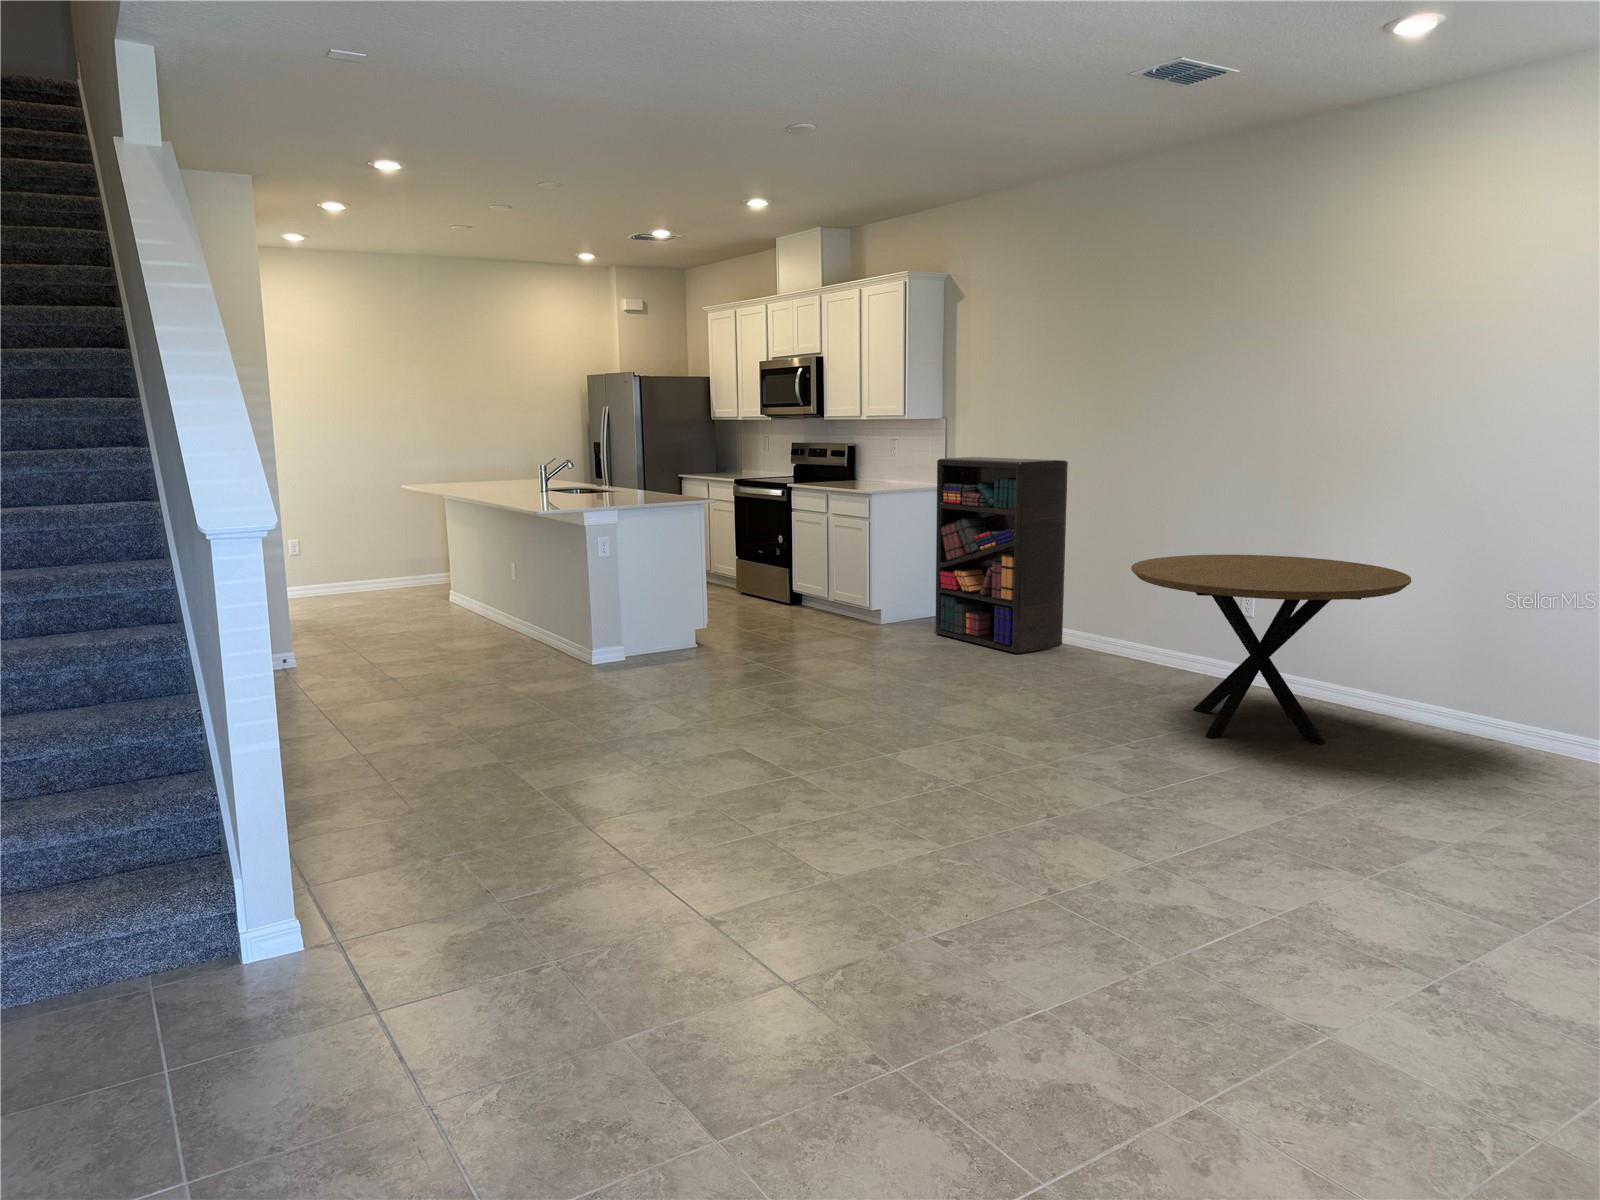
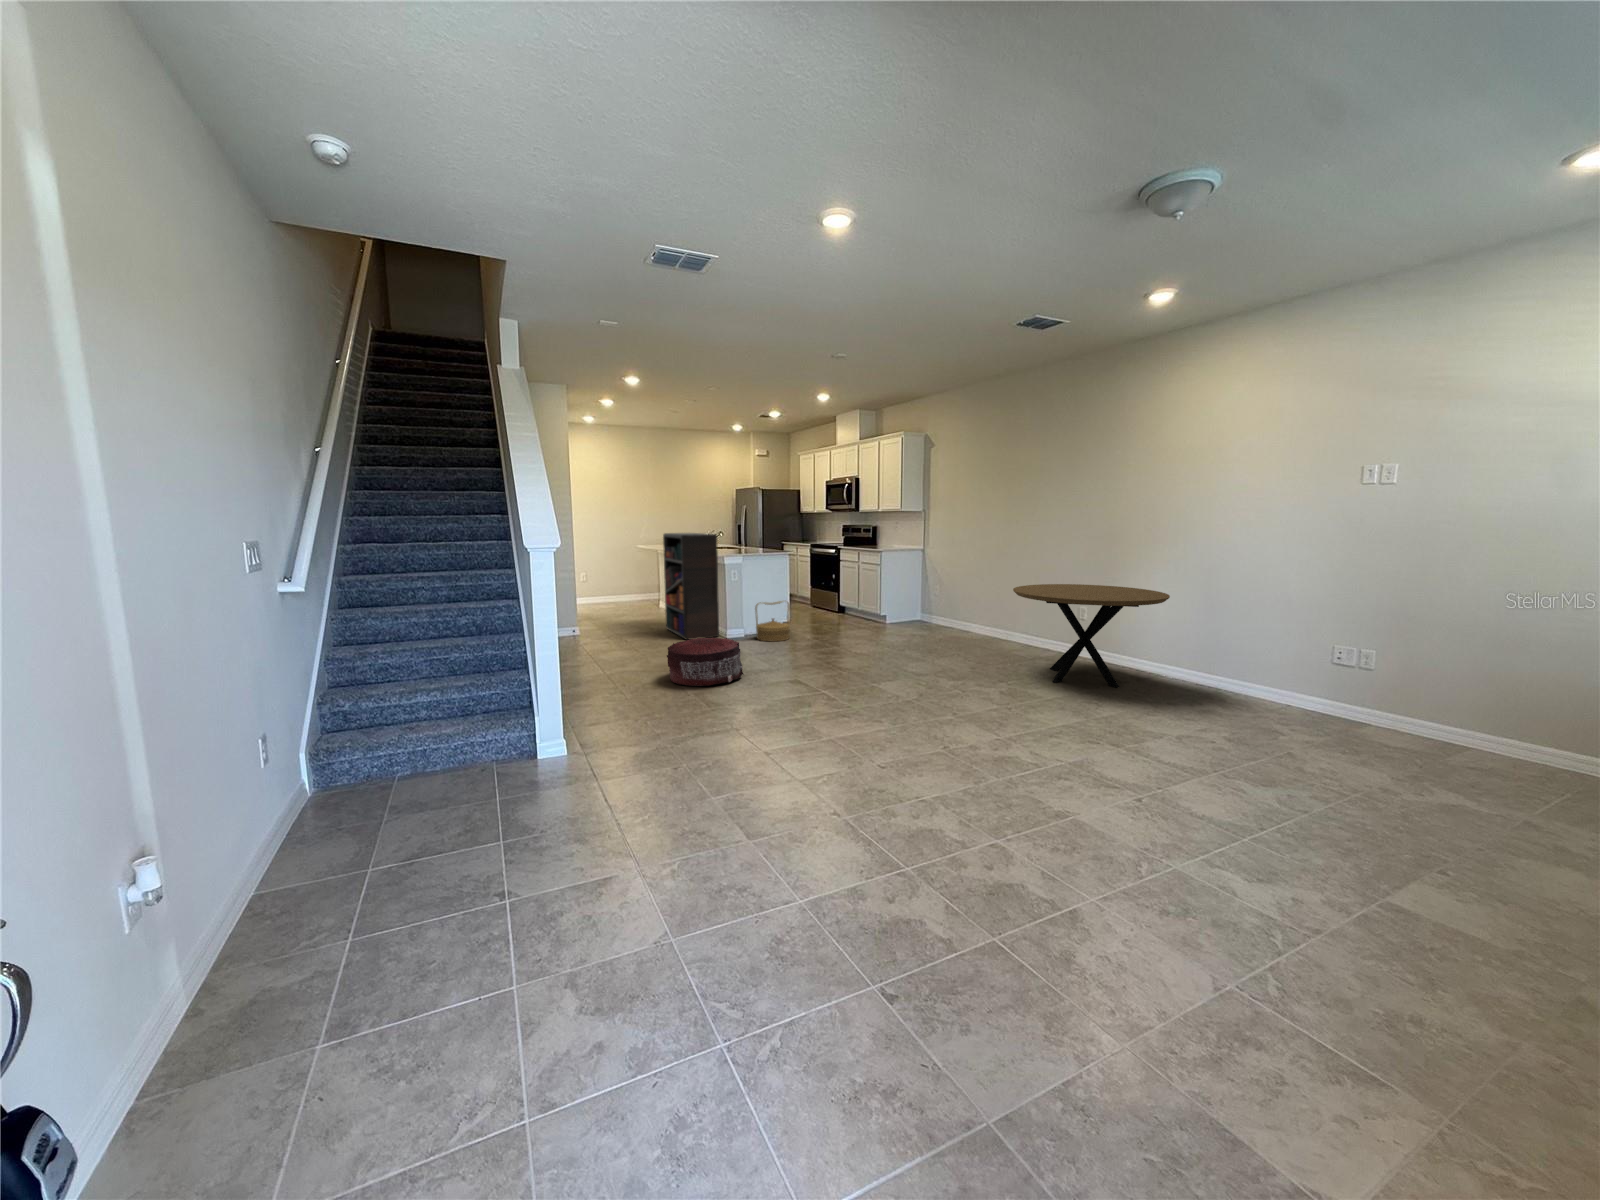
bookshelf: present [935,457,1068,653] -> present [663,533,719,640]
woven basket: none [644,591,710,669] -> present [755,601,790,641]
pouf: none [486,674,638,774] -> present [667,638,743,686]

